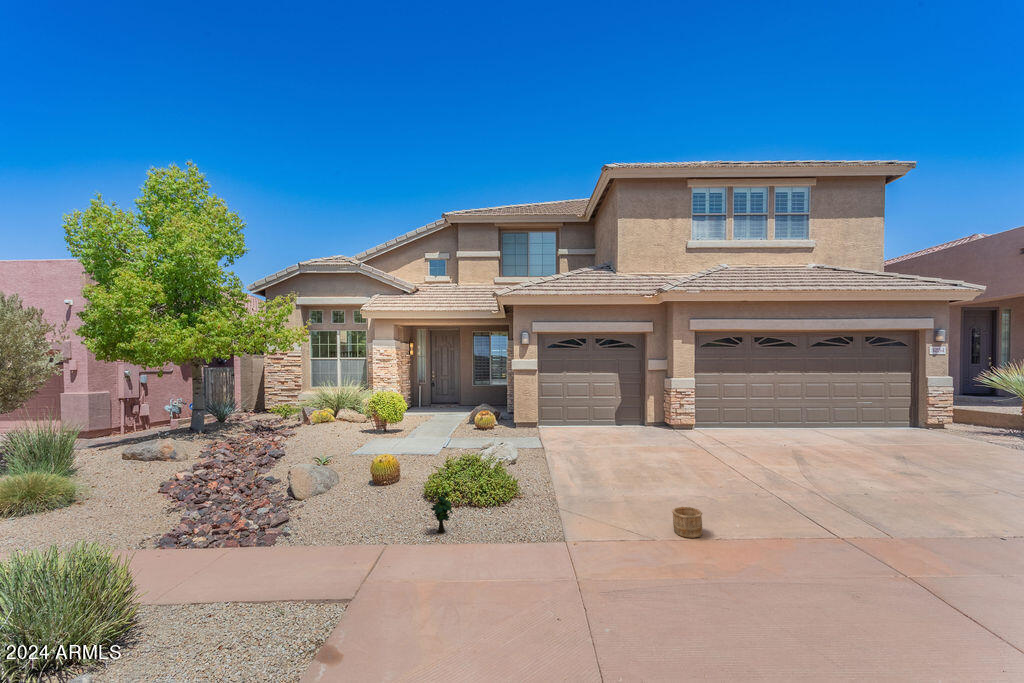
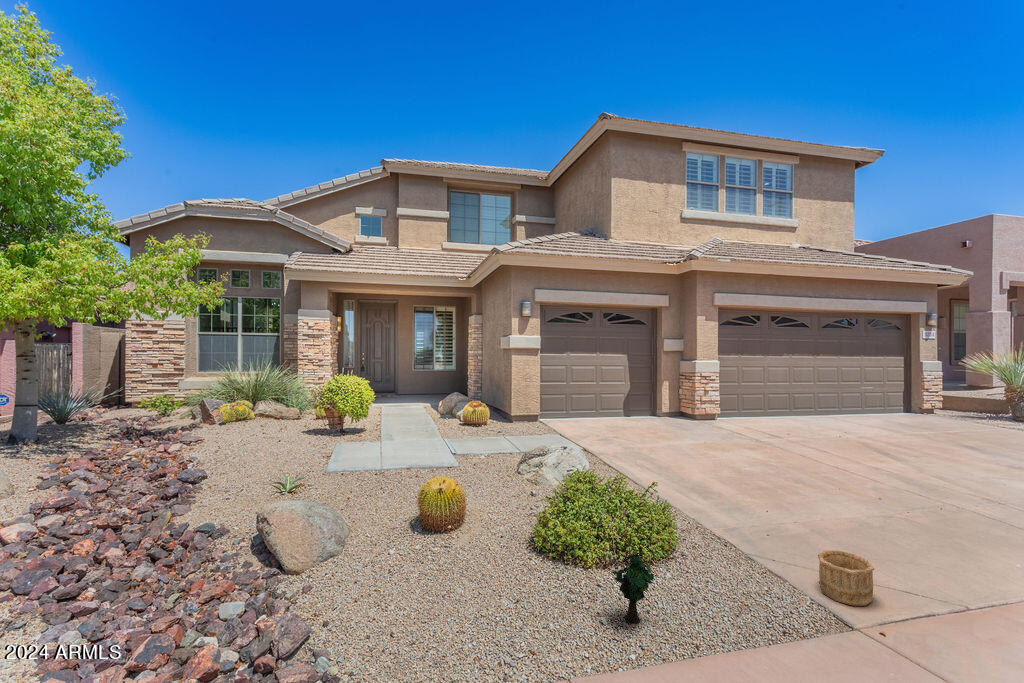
wooden bucket: present [672,507,702,538] -> present [818,550,874,606]

